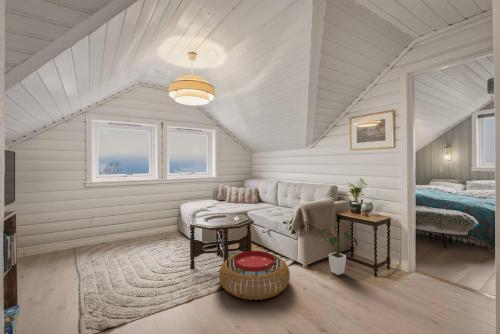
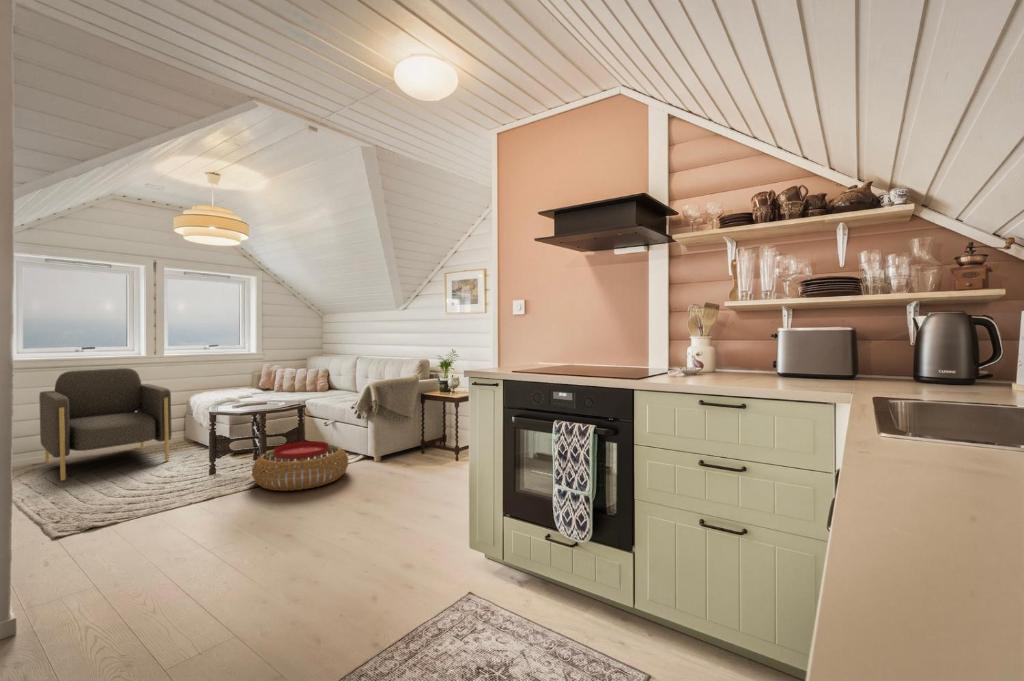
armchair: none [104,188,169,262] -> present [39,368,172,480]
house plant: present [320,224,358,275] -> none [392,405,436,463]

